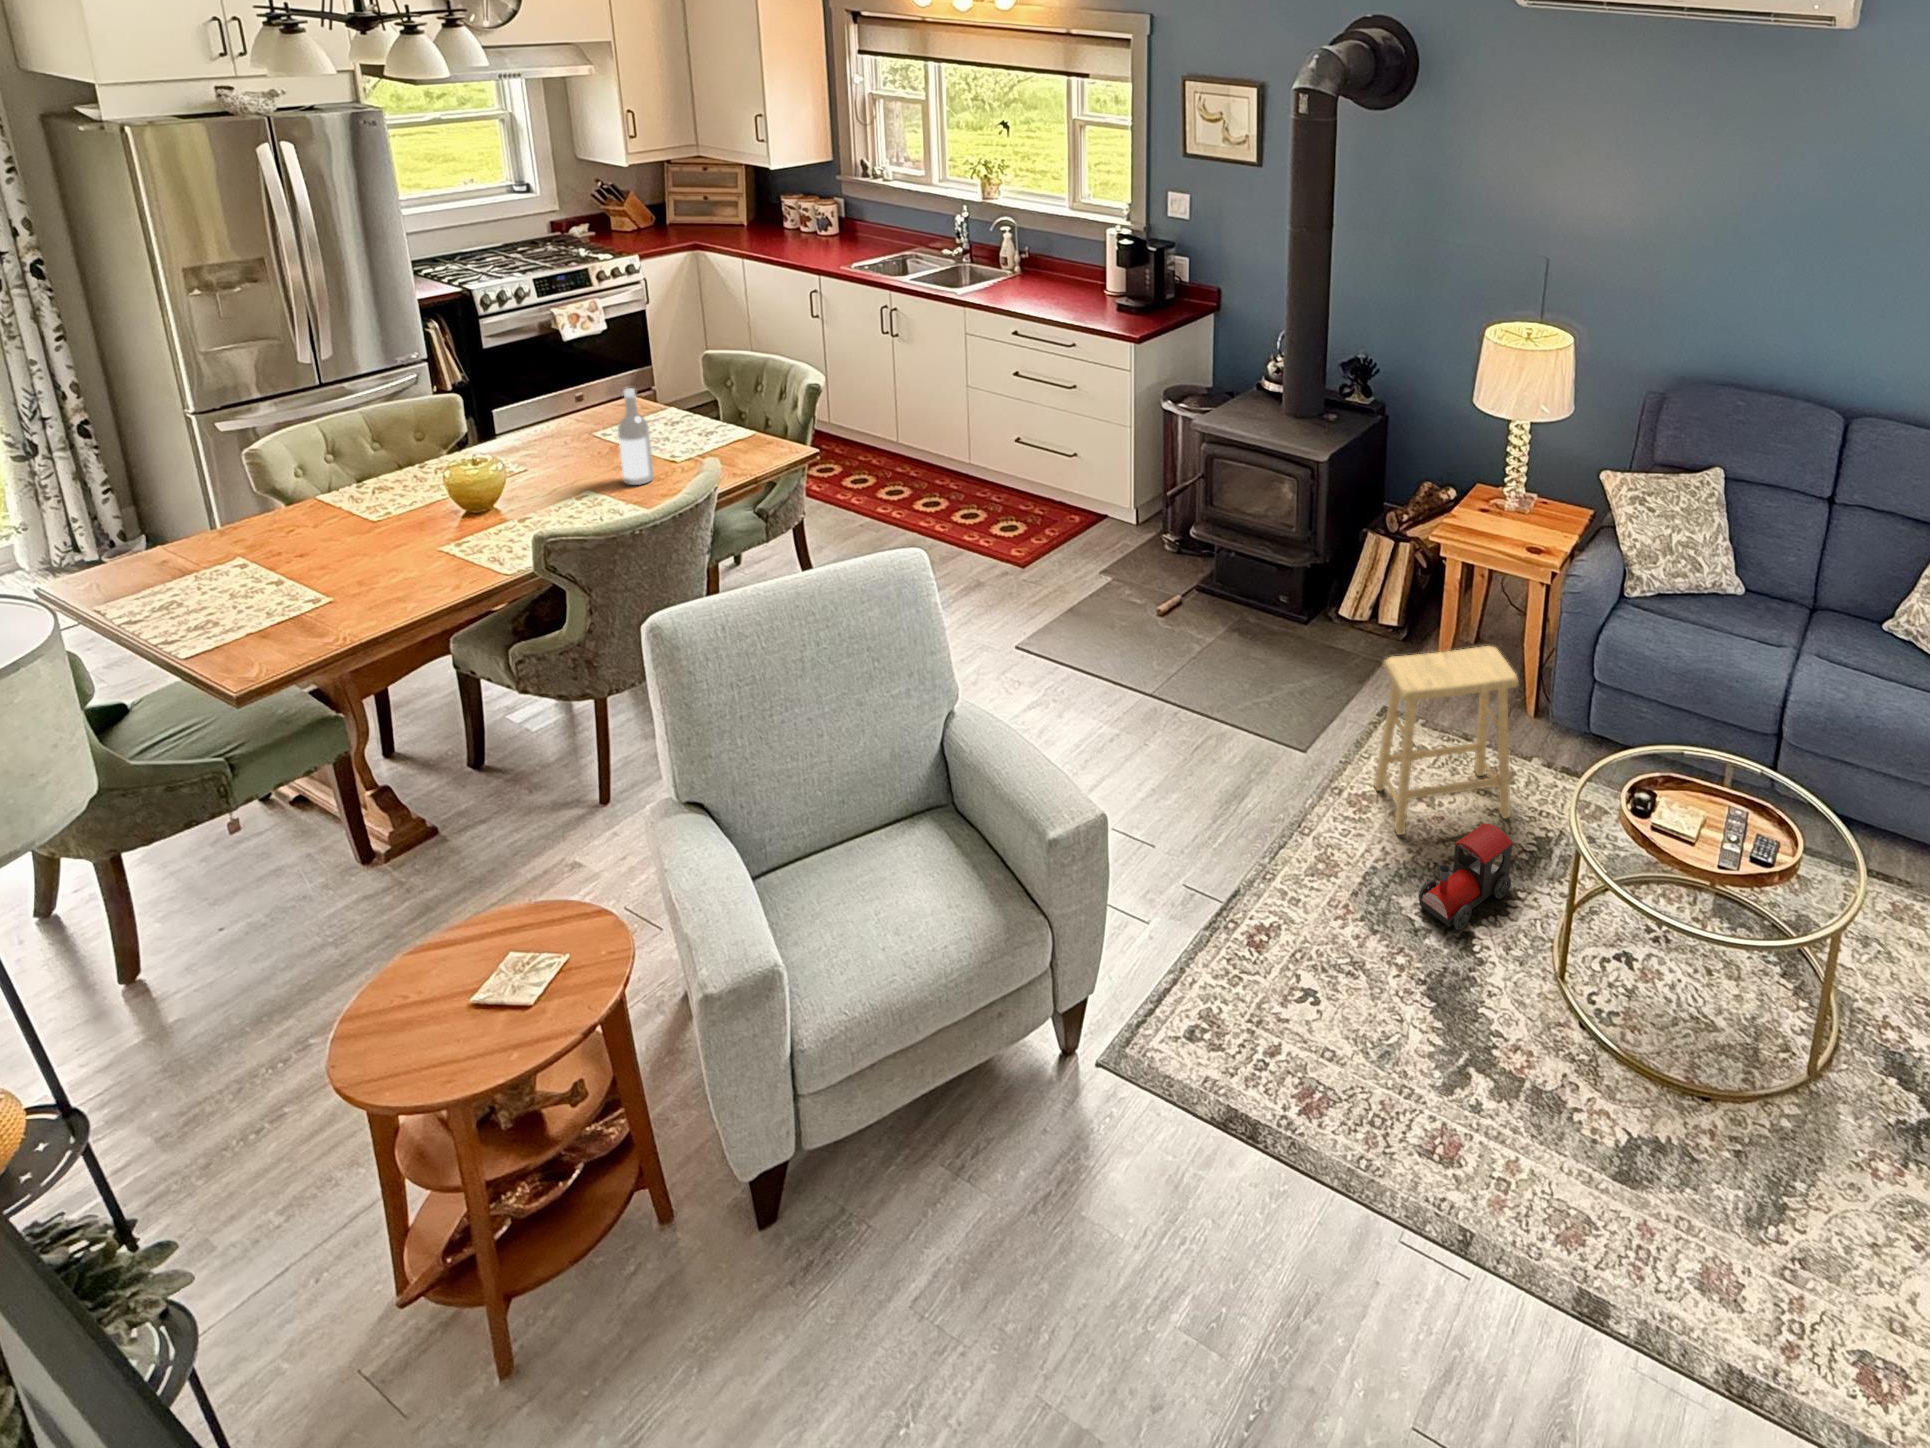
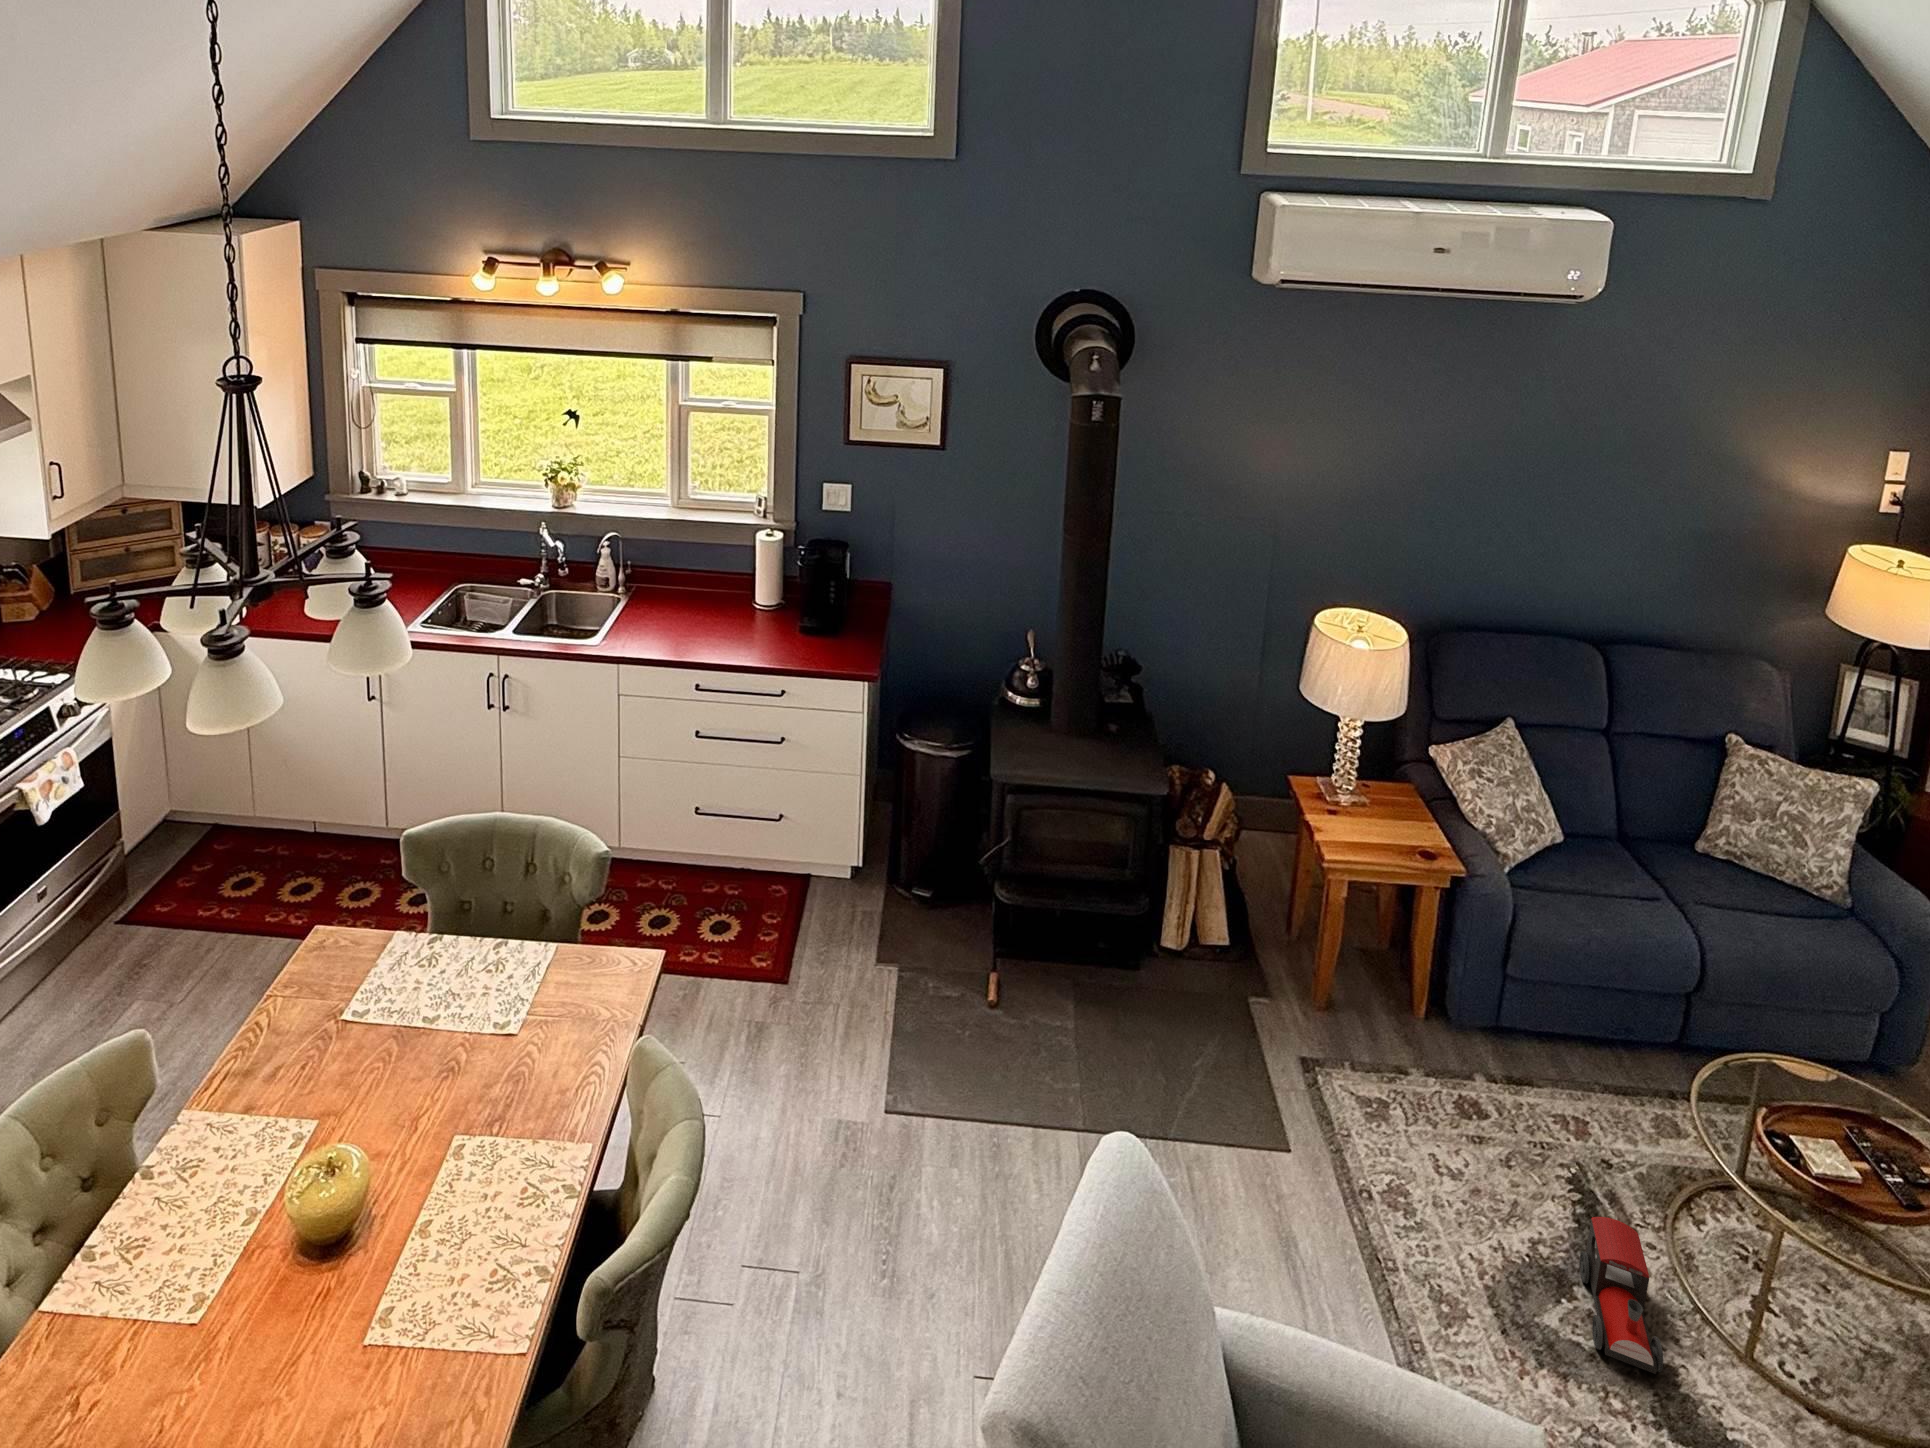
wine bottle: present [618,388,654,485] -> none [479,1000,523,1151]
footstool: present [1374,646,1519,835] -> none [1401,993,1554,1255]

